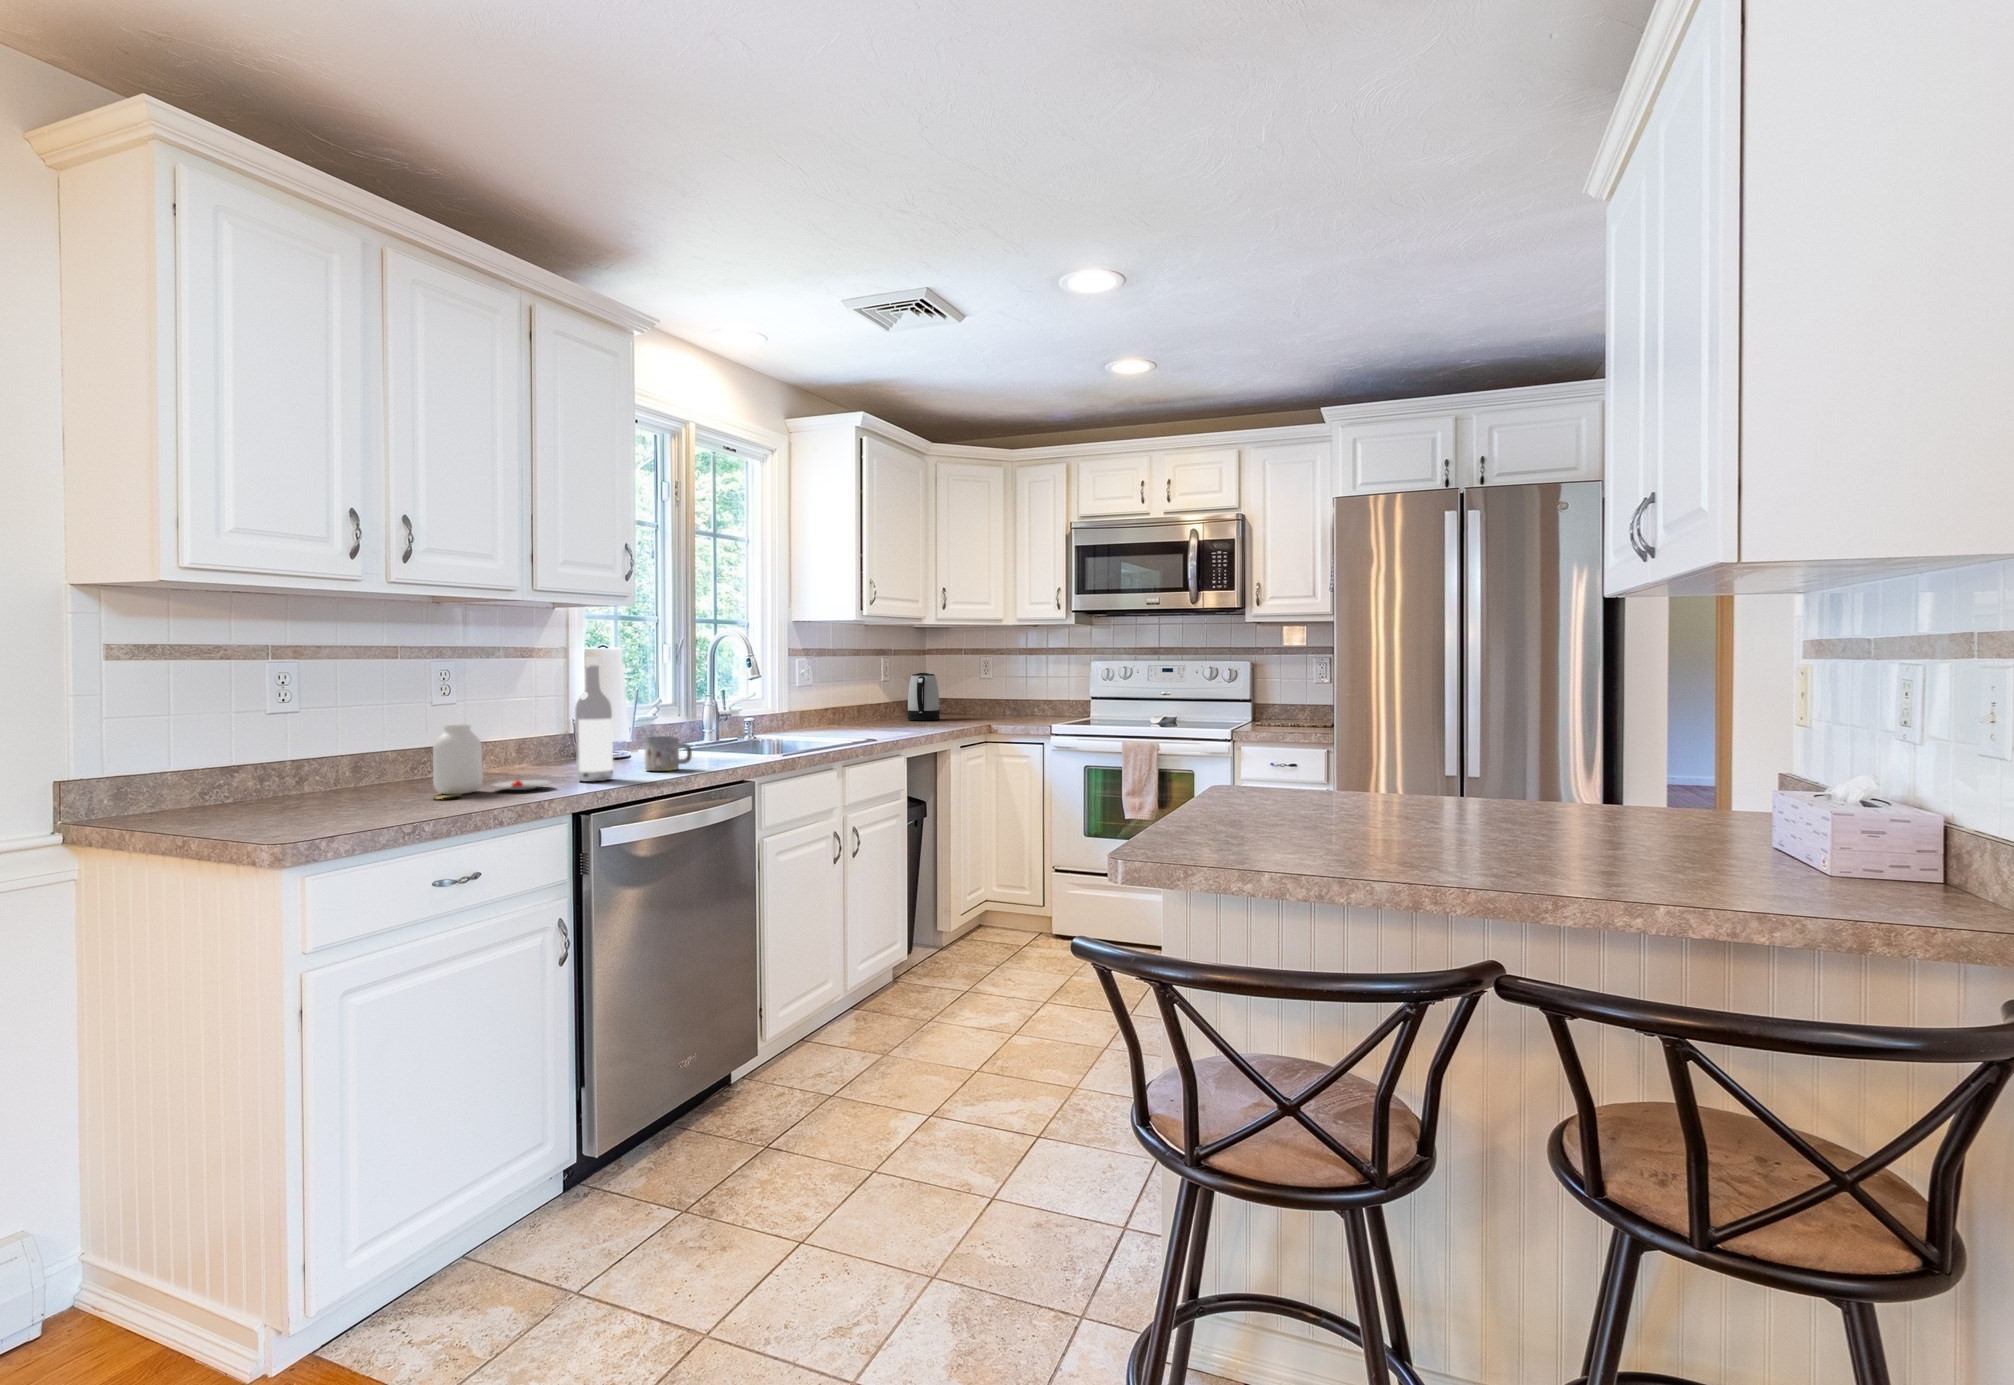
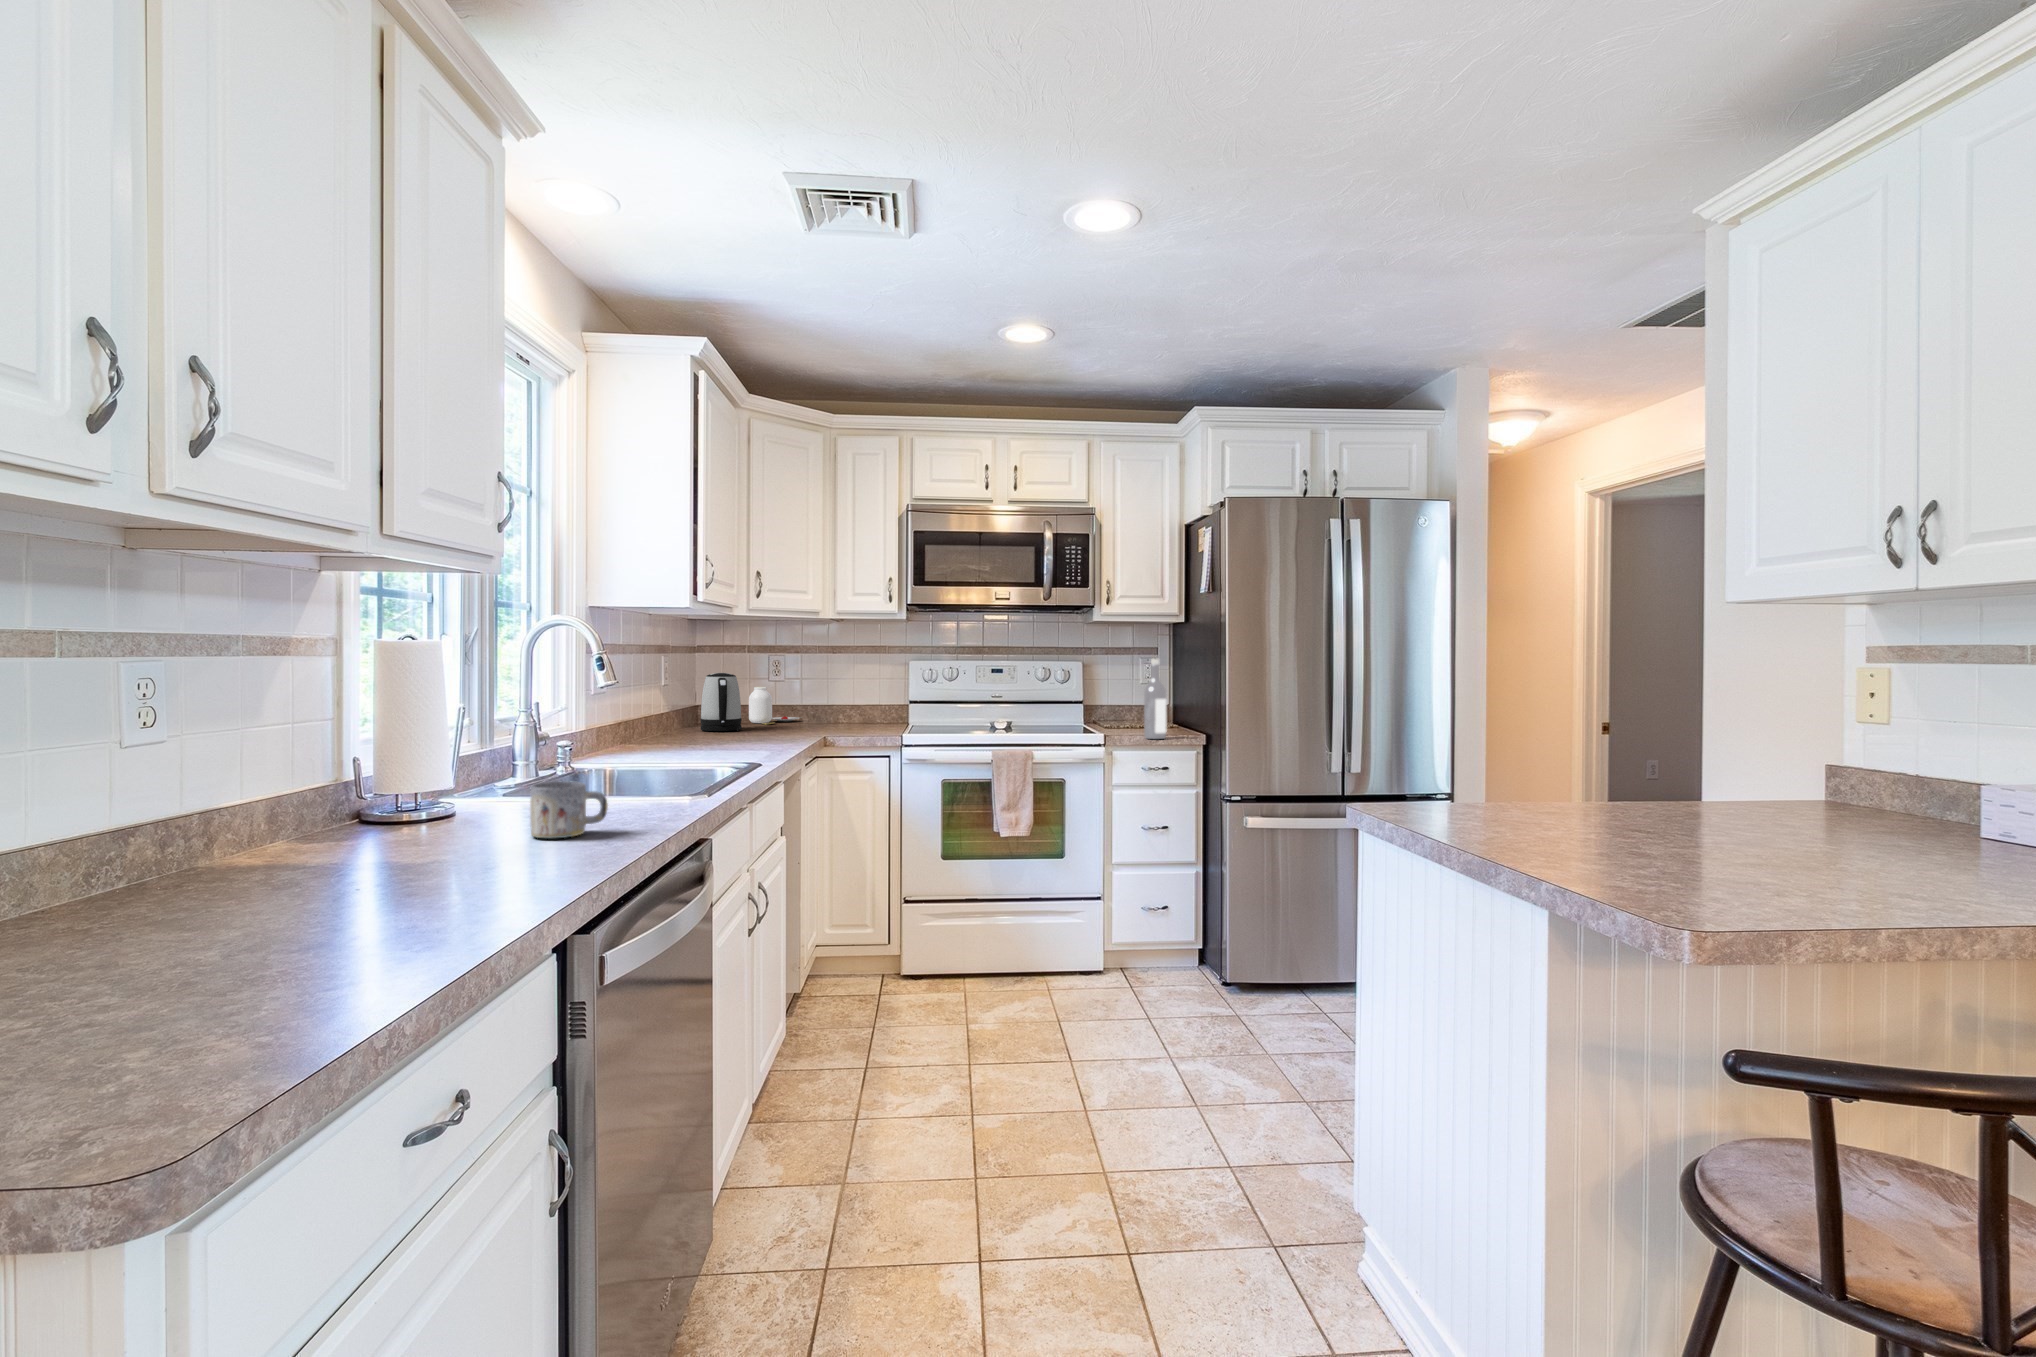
wine bottle: present [575,657,613,781] -> present [1144,659,1166,739]
jar: present [433,724,551,799] -> present [749,687,799,724]

